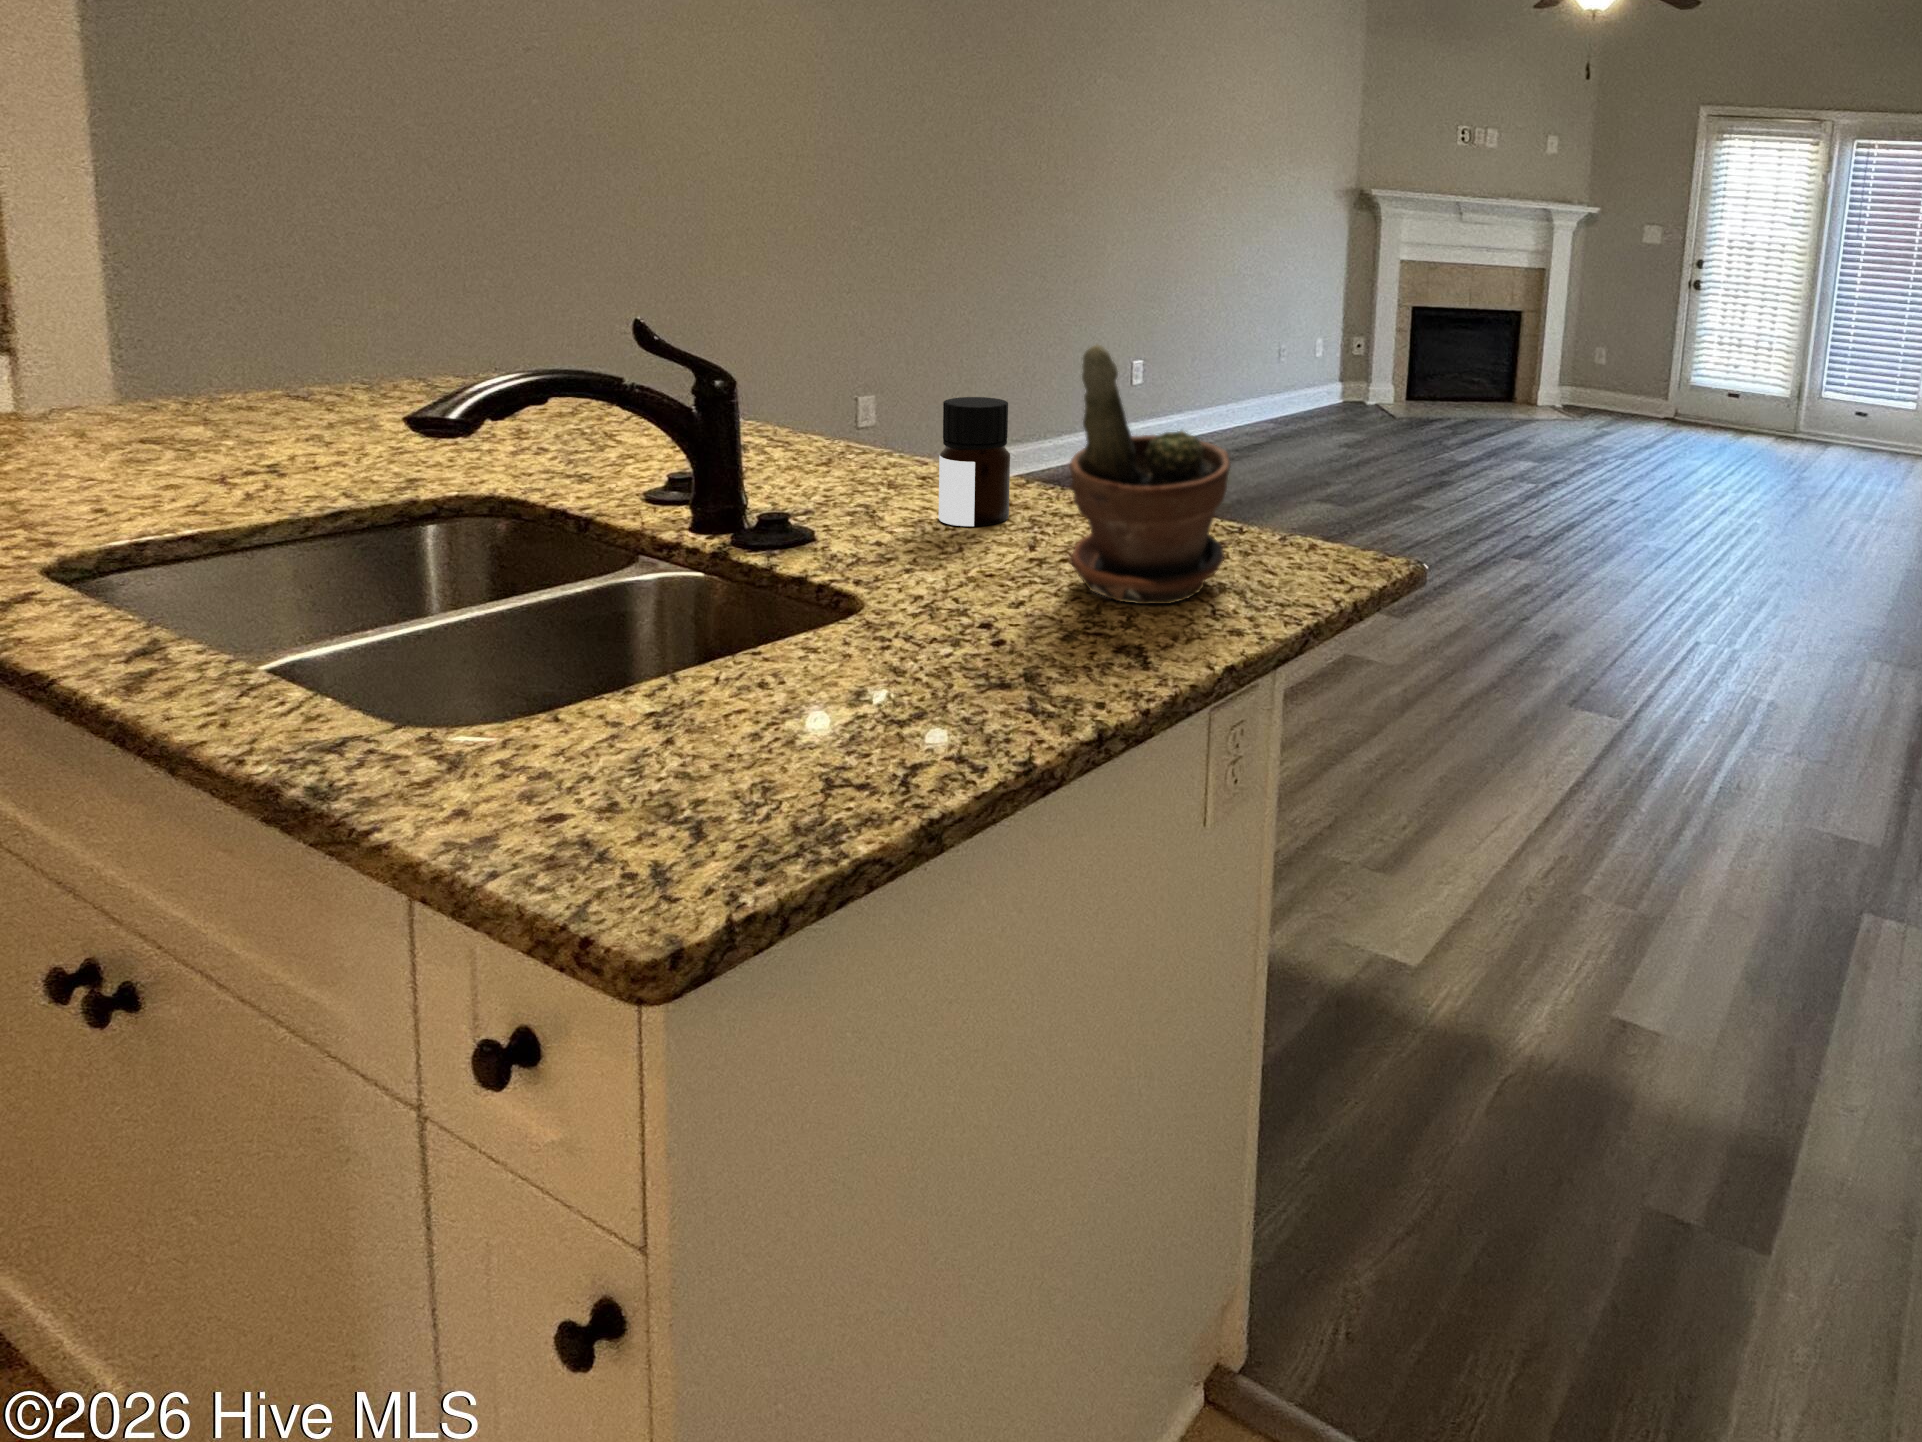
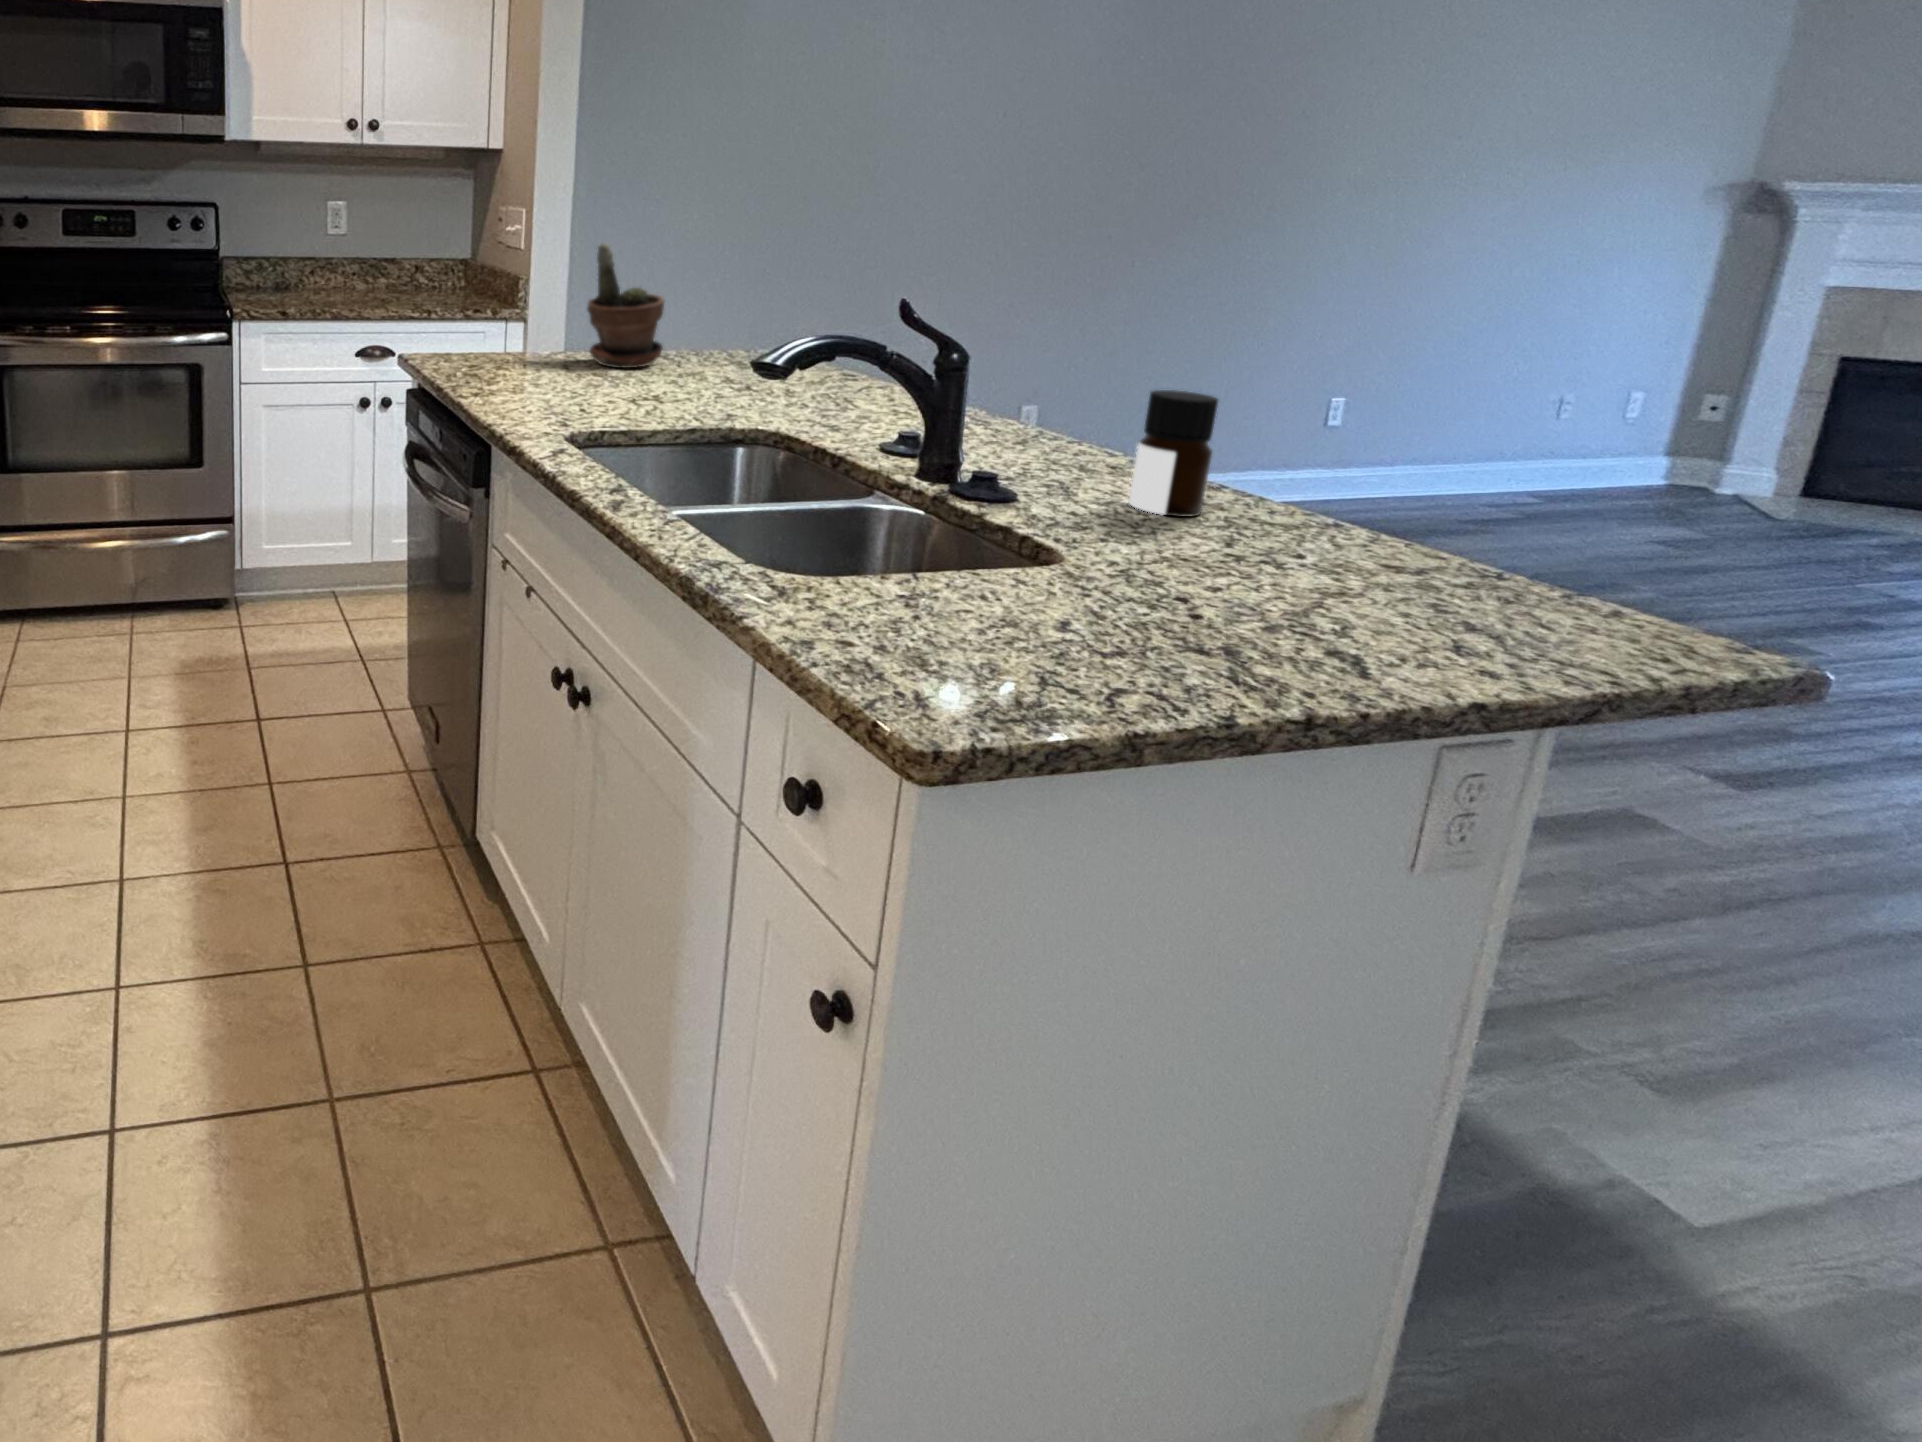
potted plant: present [1069,345,1231,604] -> present [587,243,664,368]

